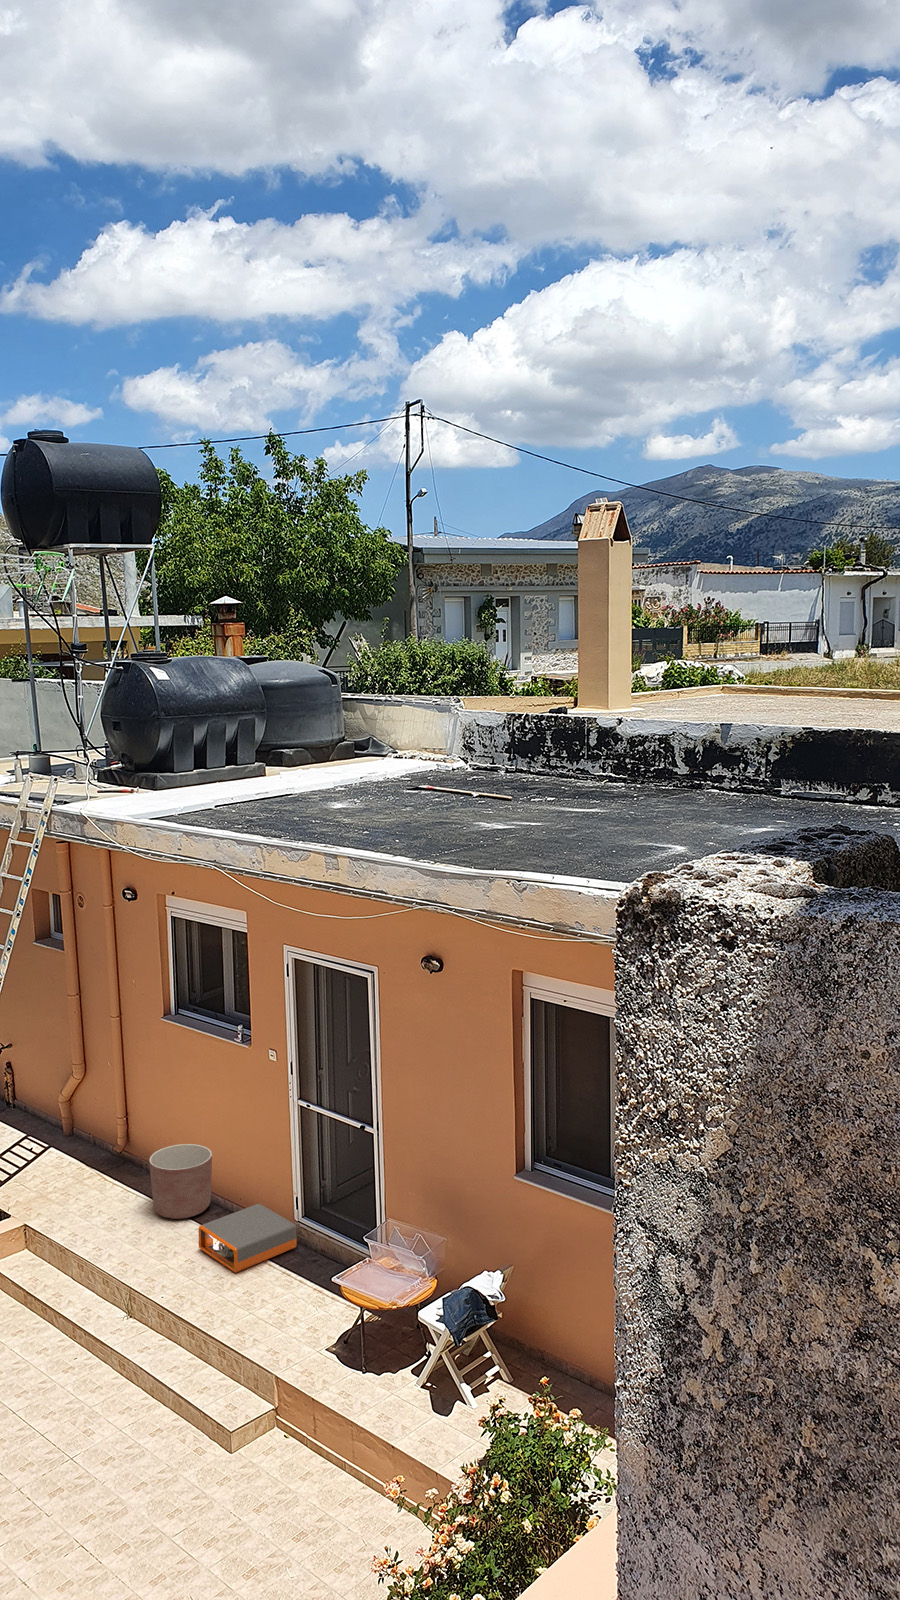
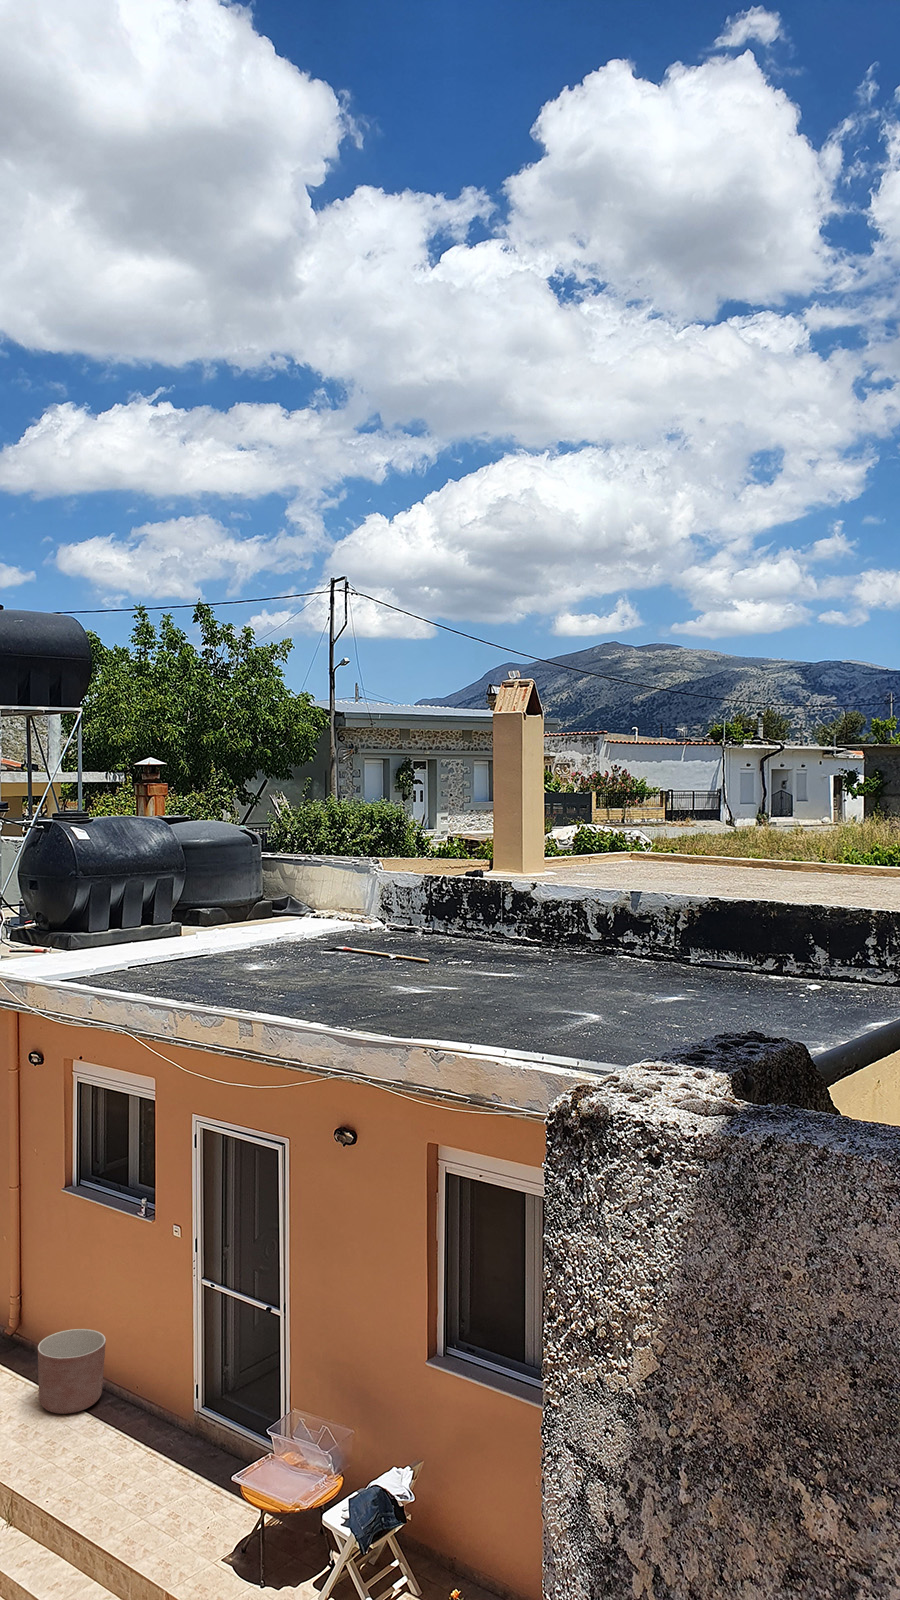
storage box: present [199,1204,297,1272] -> none [87,1395,193,1474]

